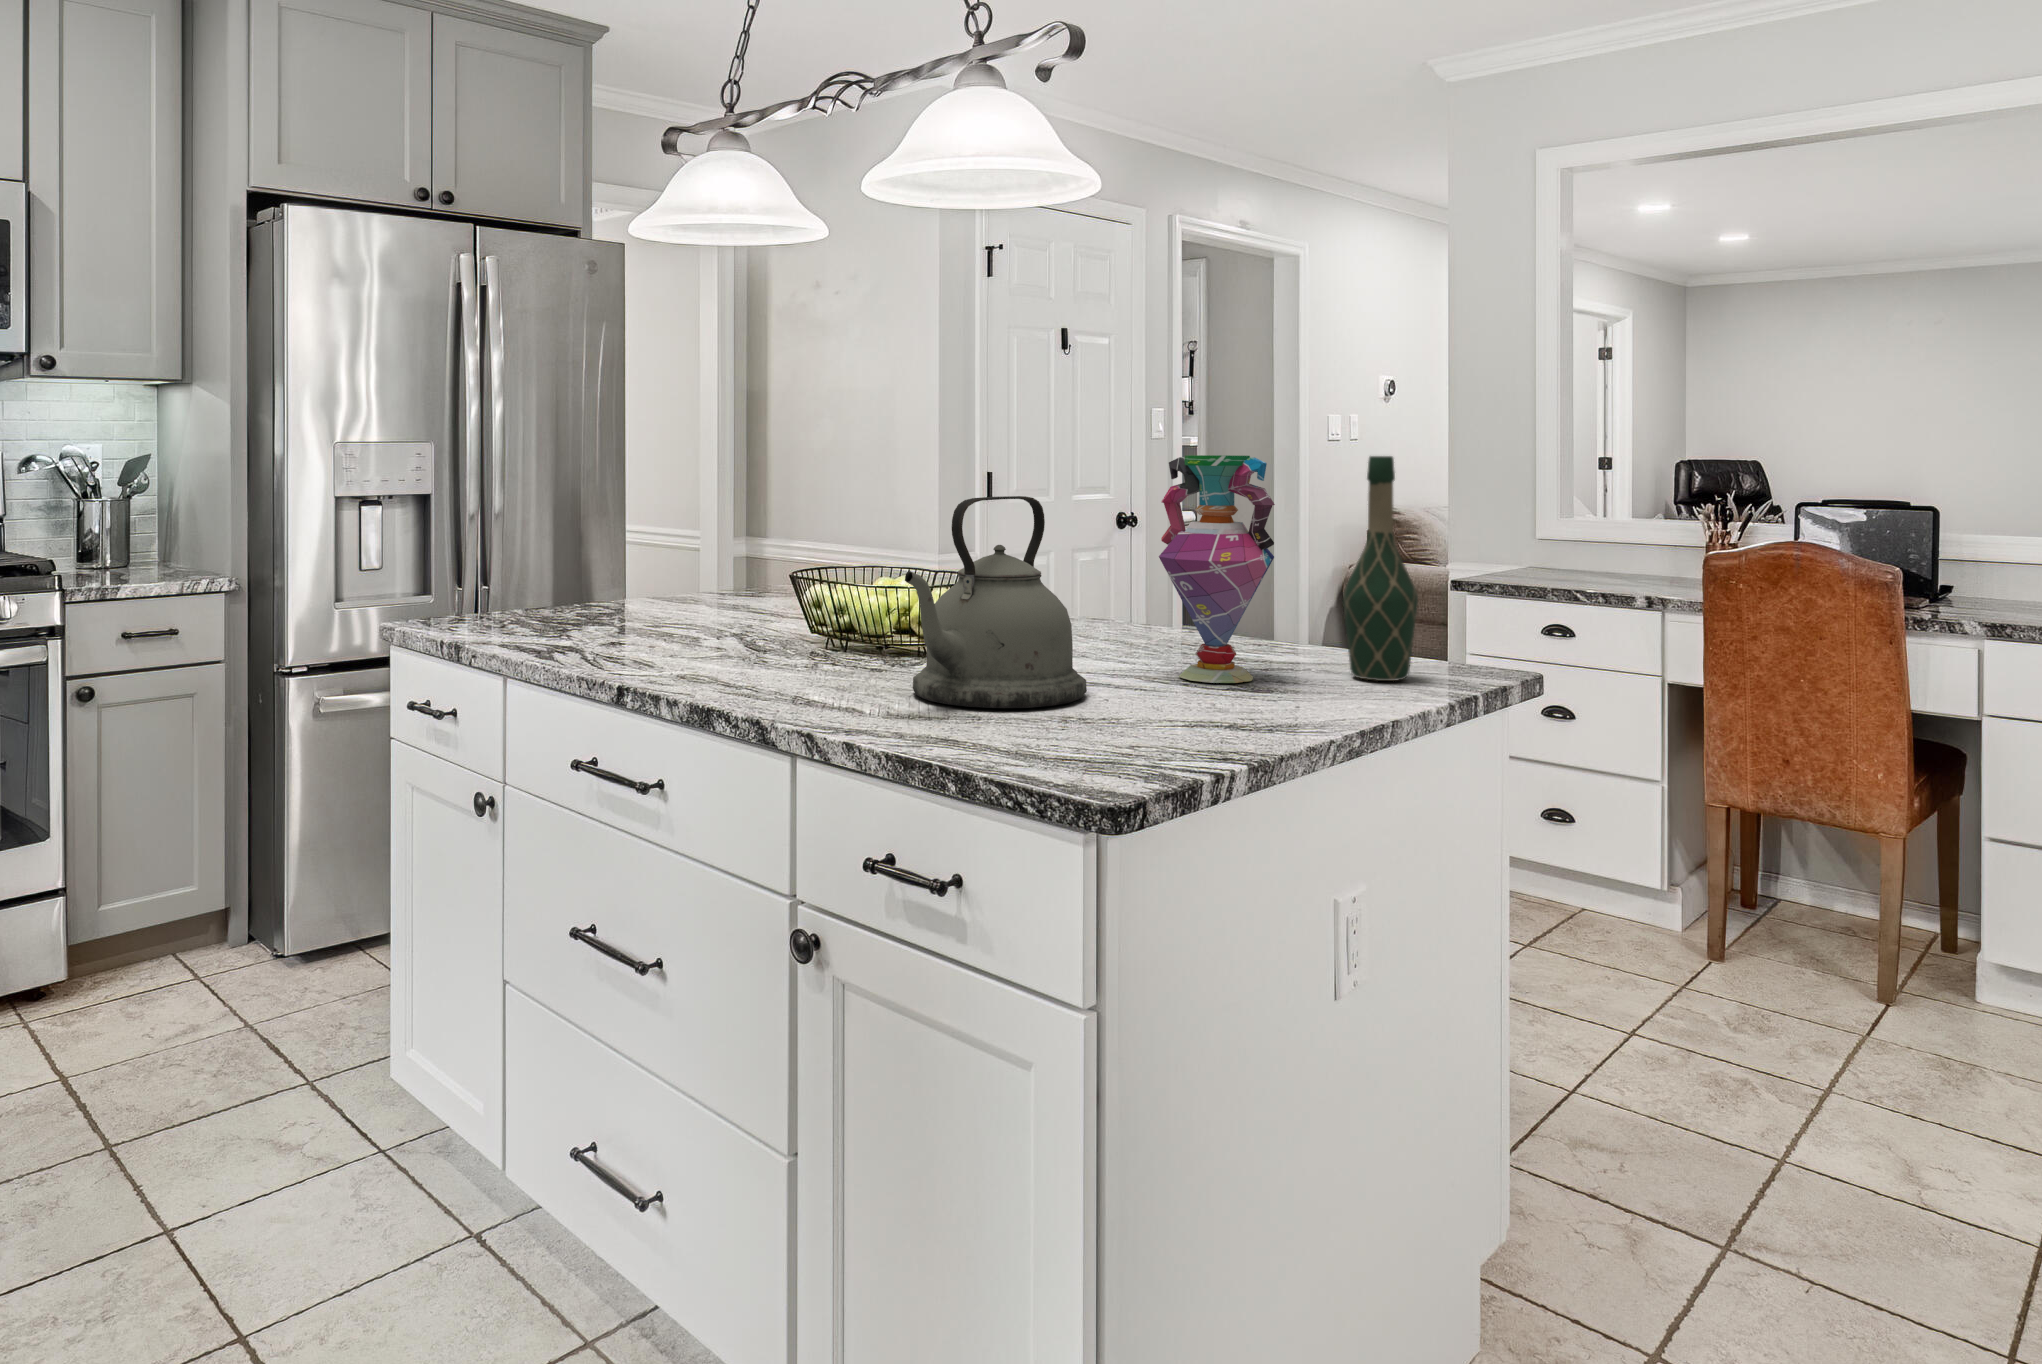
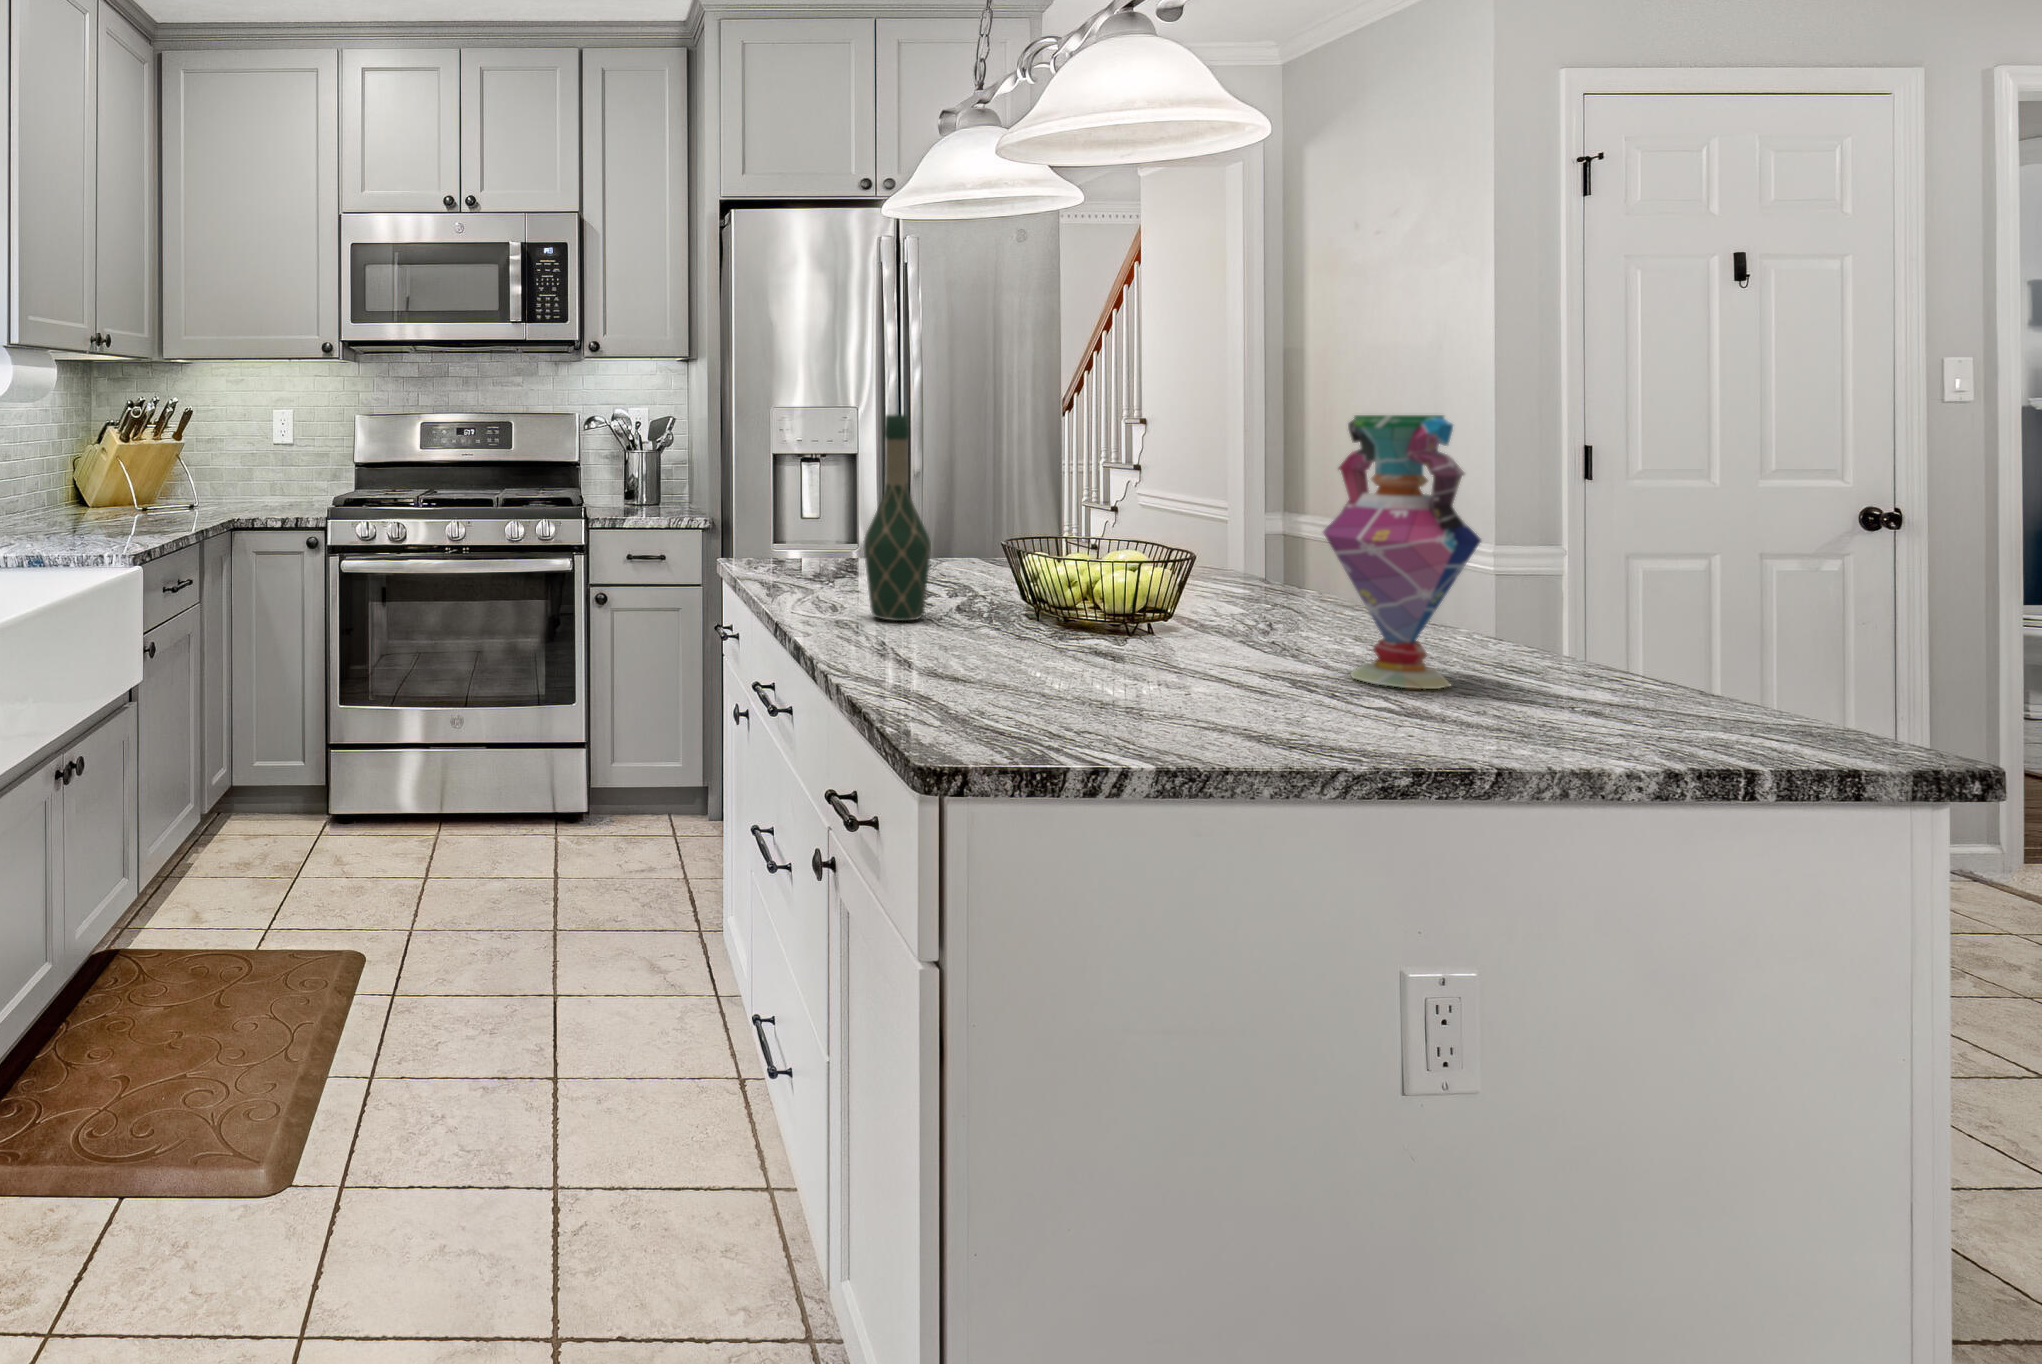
wine bottle: present [1343,456,1418,681] -> present [863,415,931,621]
kettle: present [905,496,1087,708] -> none [945,458,1188,680]

